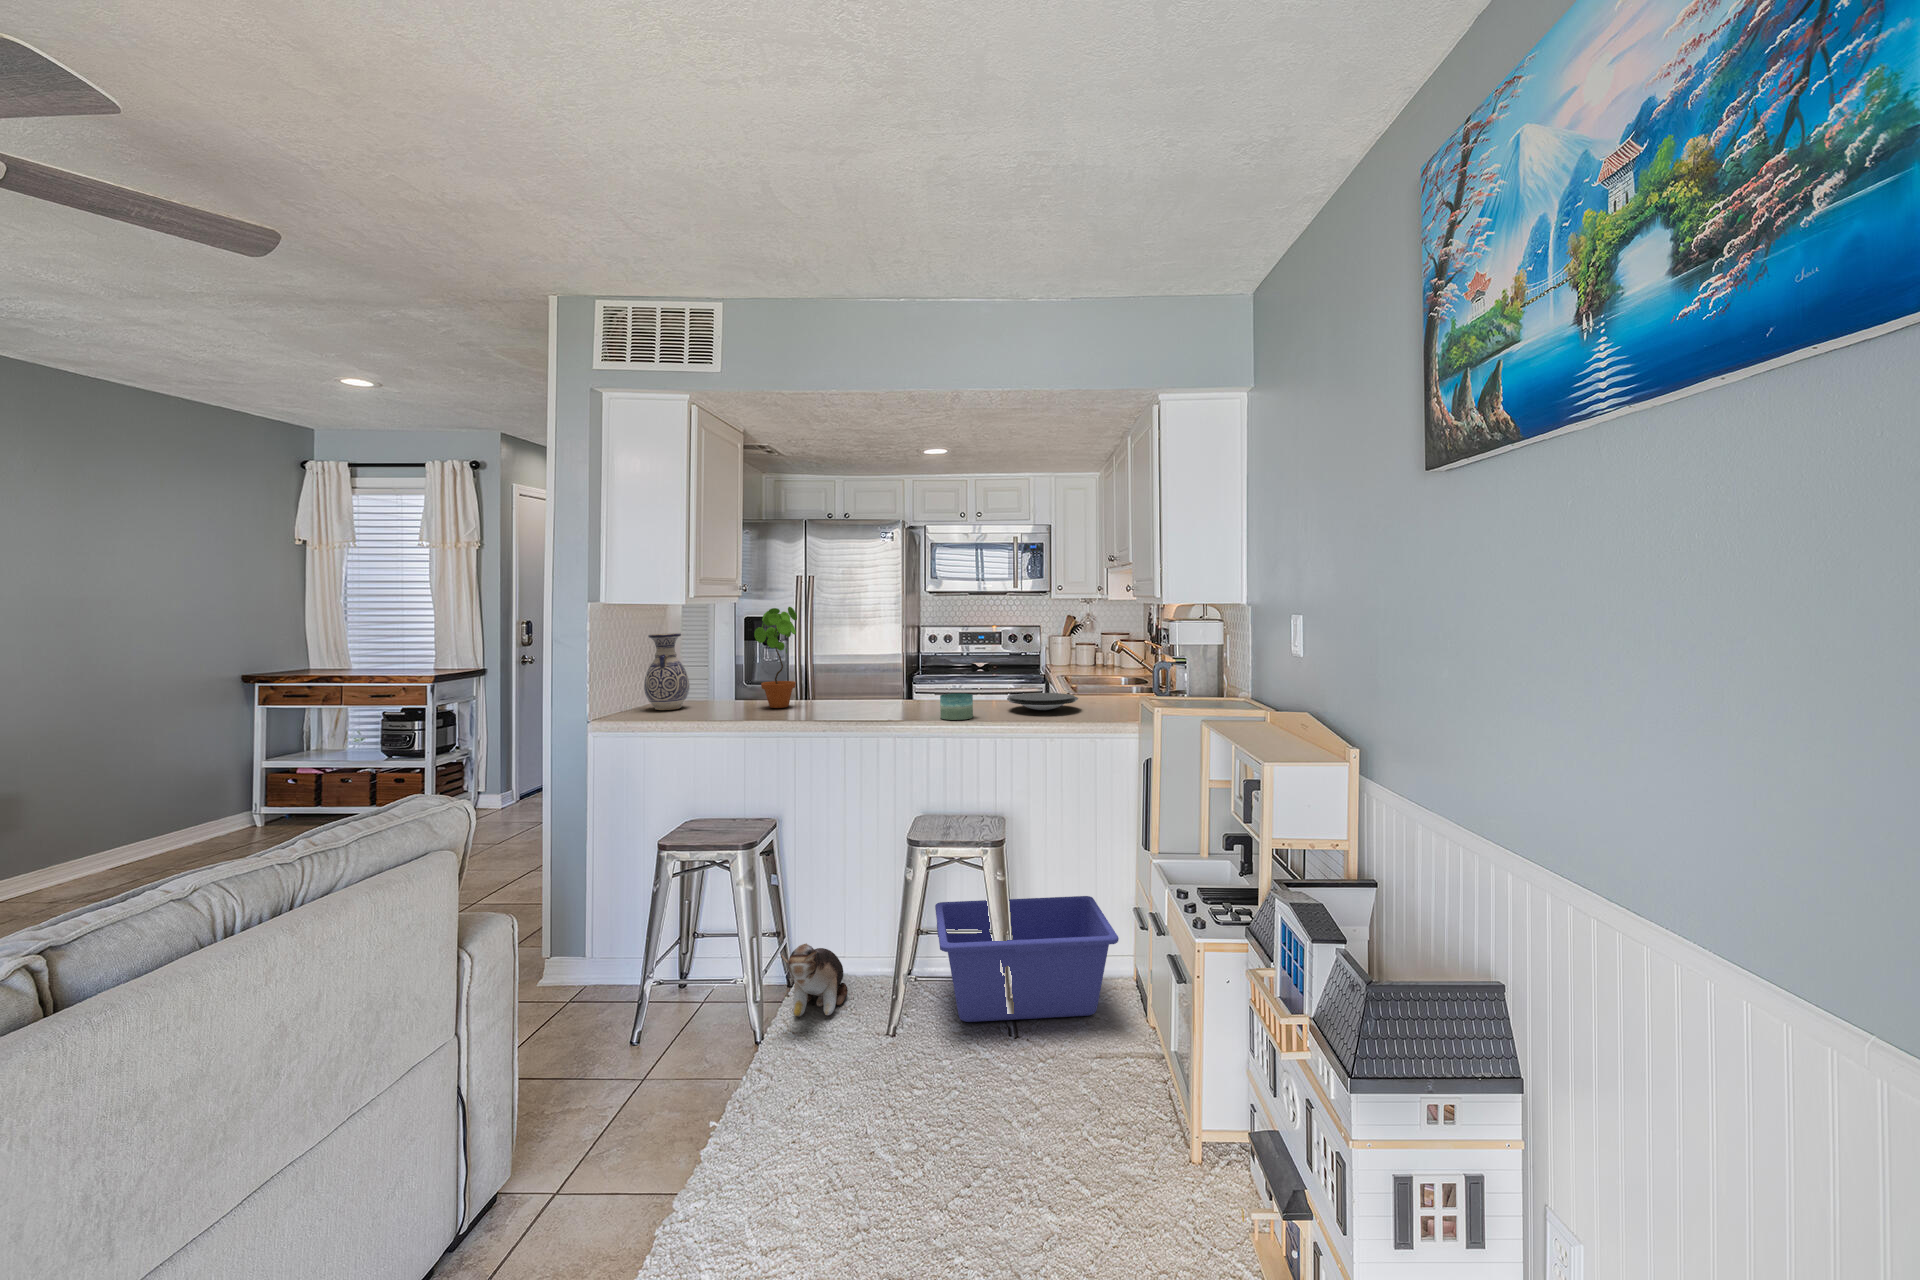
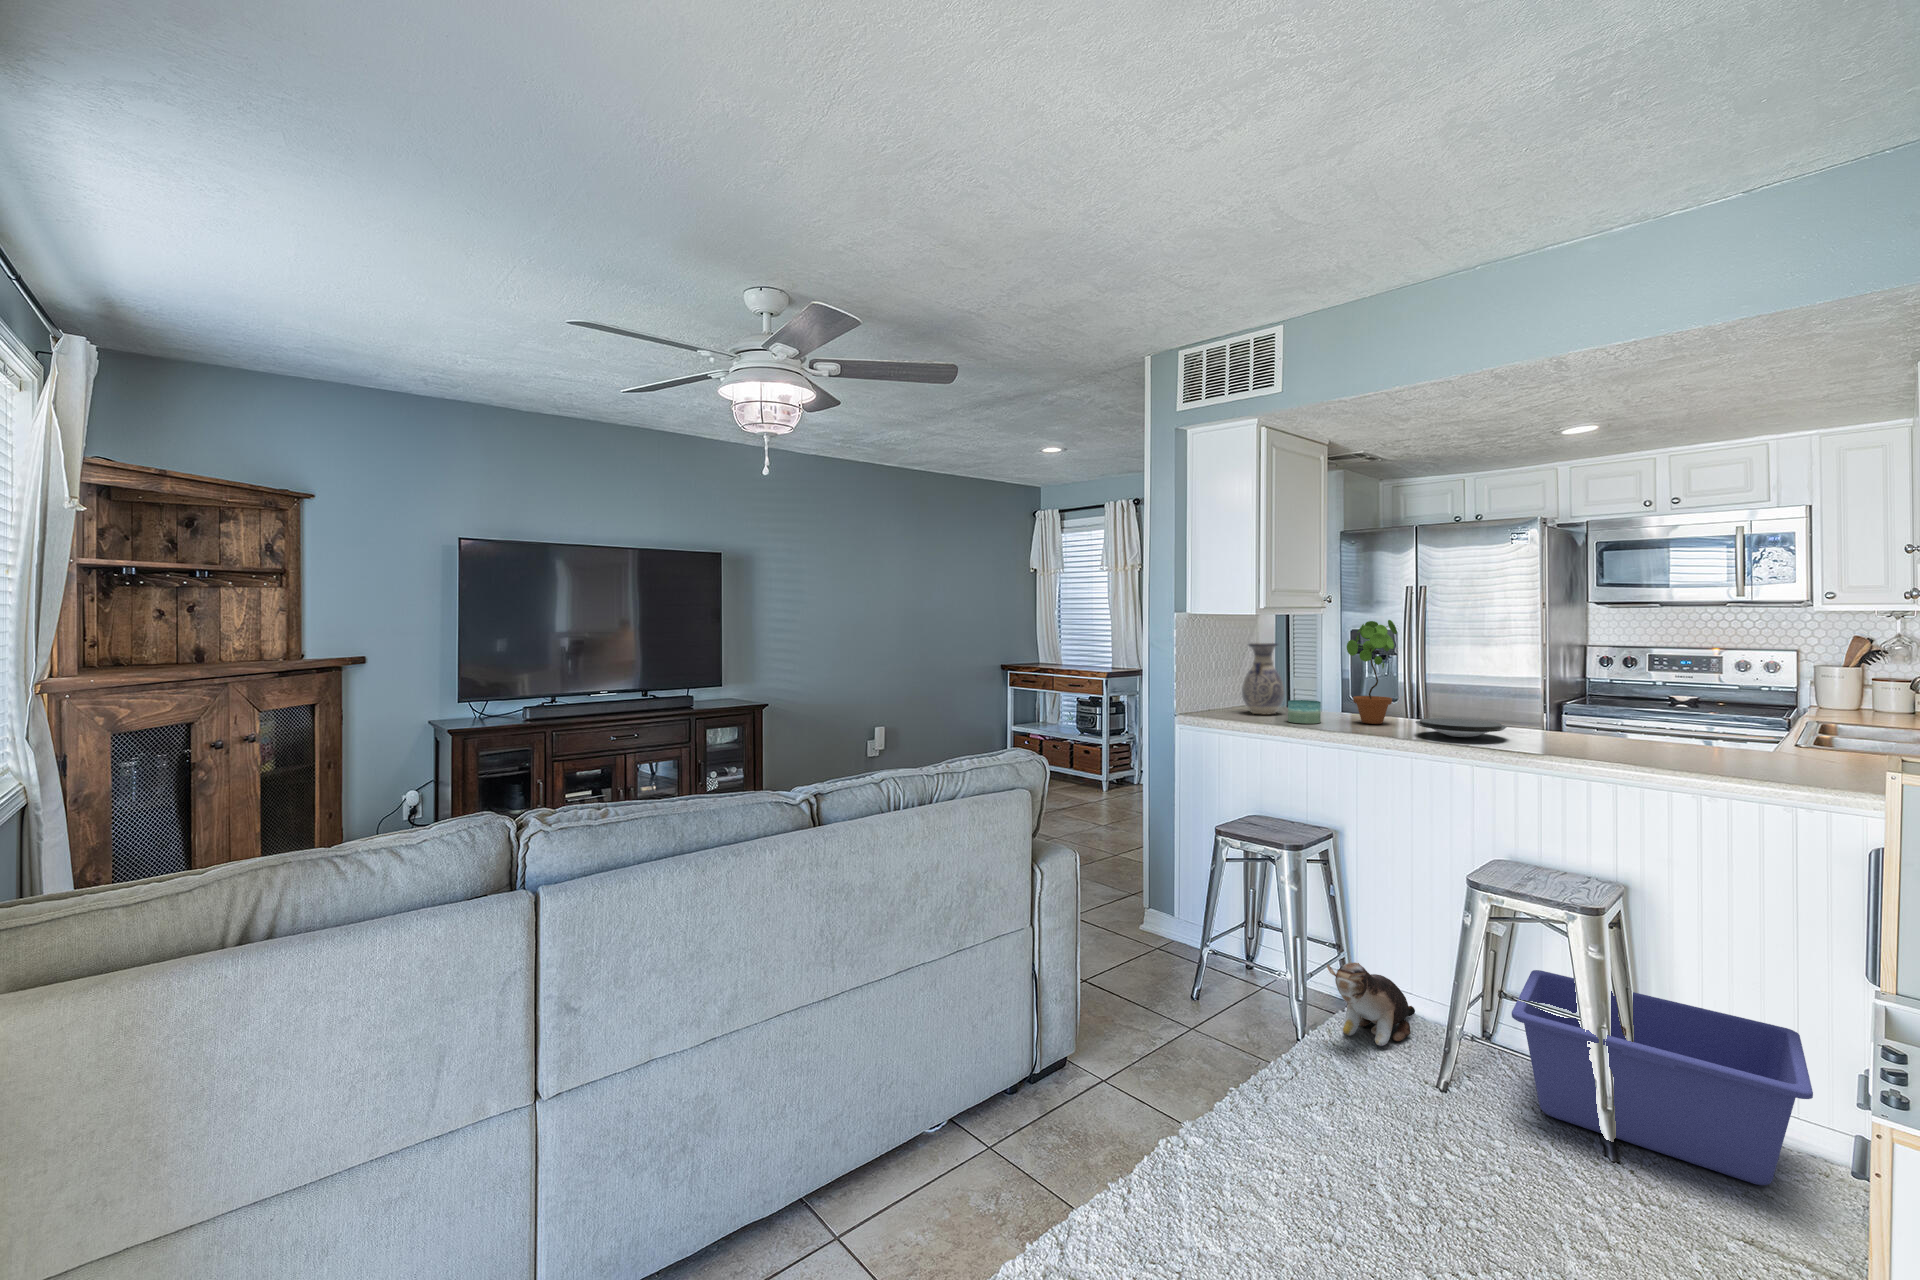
candle: present [940,693,973,720] -> present [1288,700,1321,724]
plate: present [1007,693,1078,710] -> present [1415,718,1507,737]

